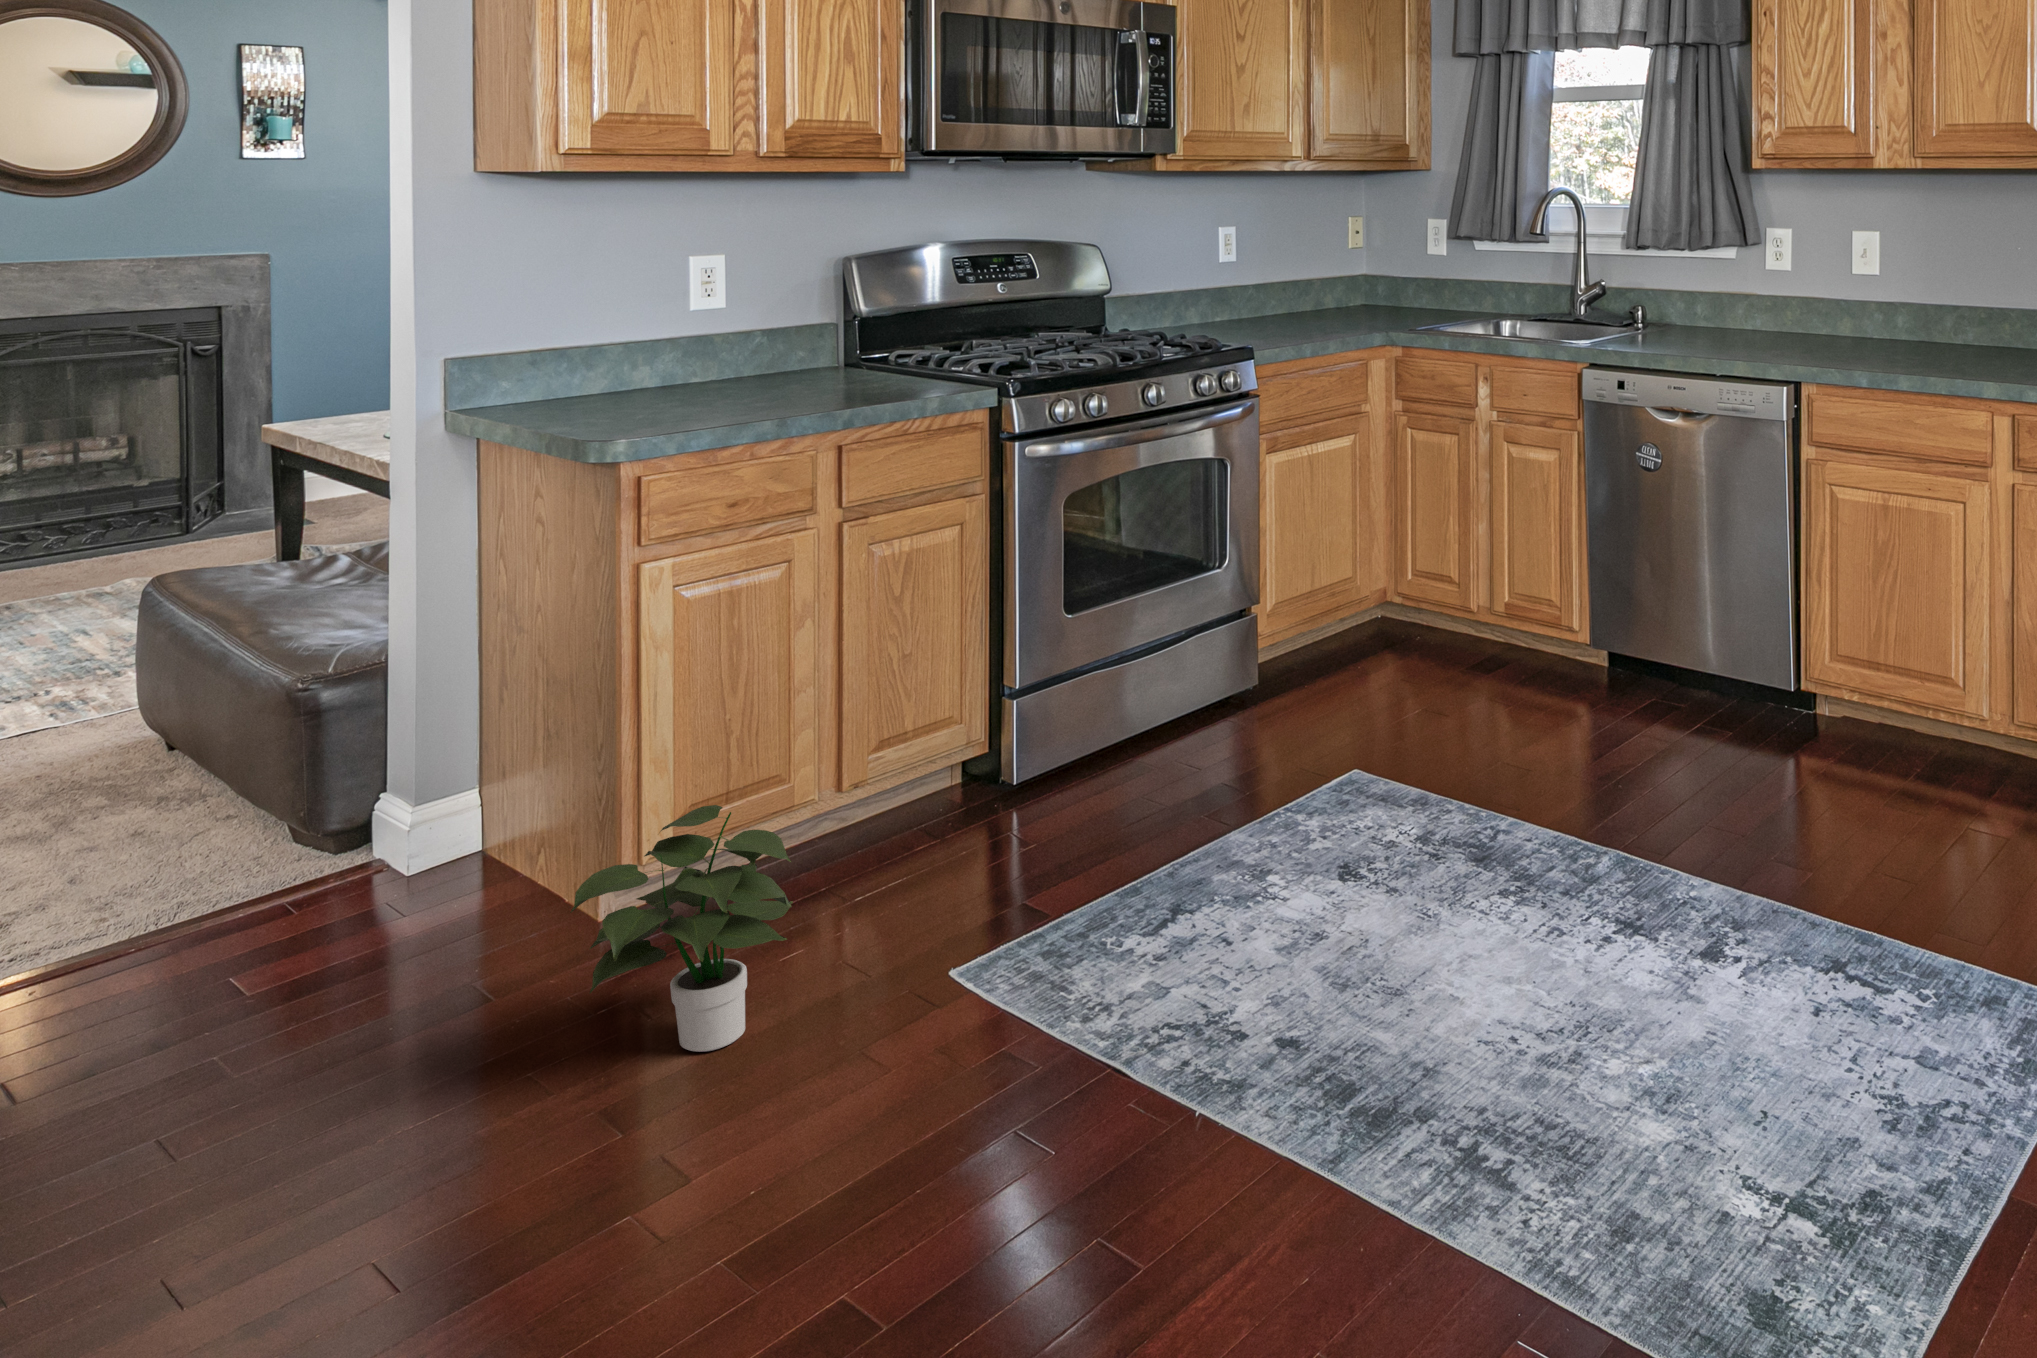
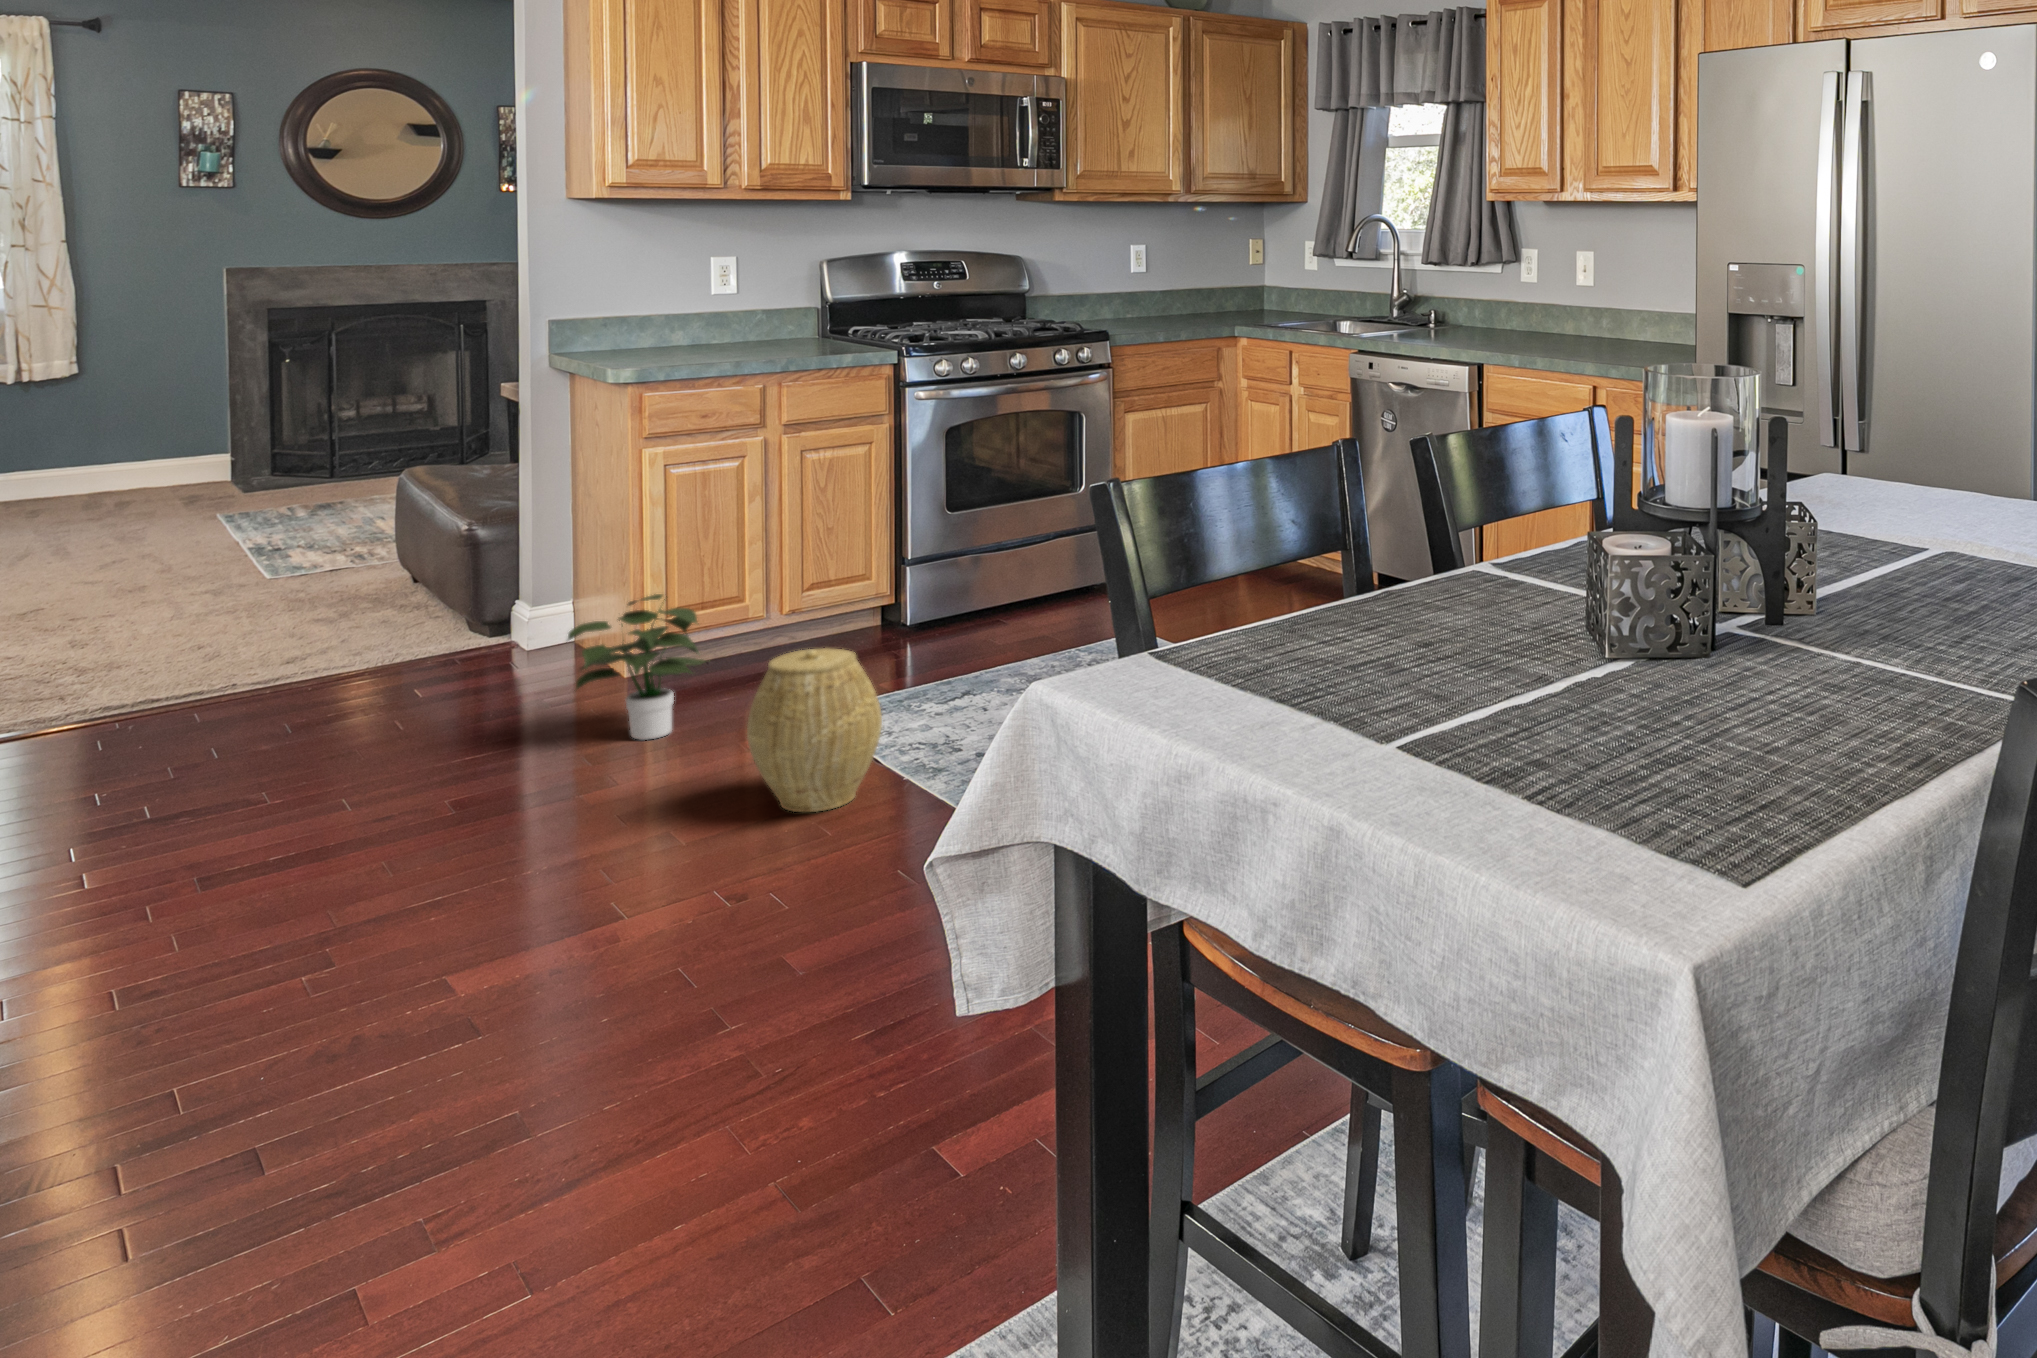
woven basket: none [950,922,1166,1220] -> present [747,648,882,812]

